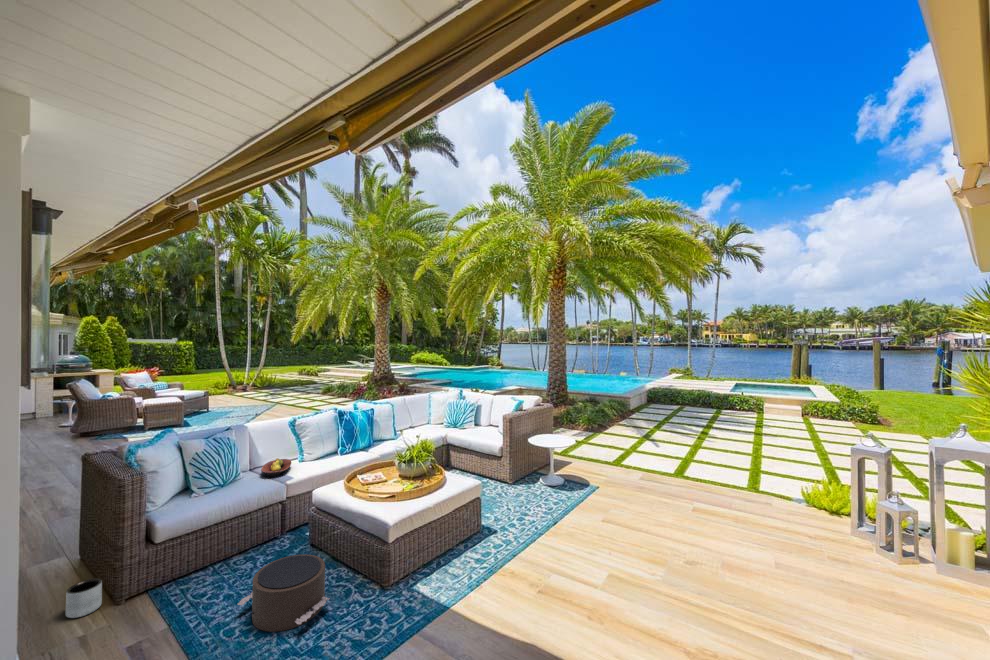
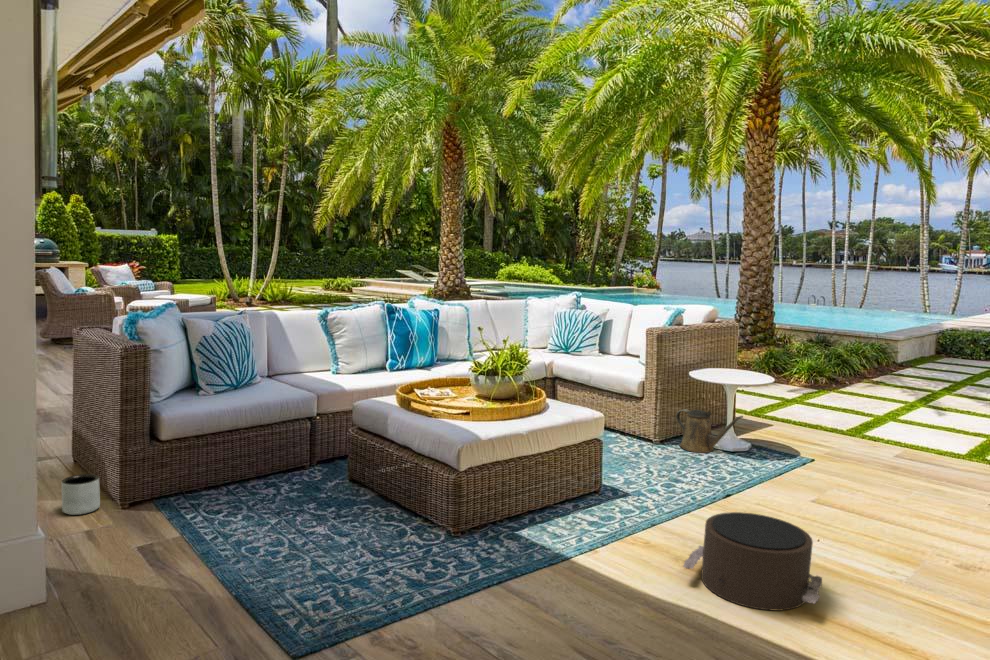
fruit bowl: present [261,458,291,477] -> none [284,362,324,385]
watering can: none [522,462,561,489] -> present [676,409,743,453]
pouf: present [238,554,330,632] -> present [683,512,822,611]

